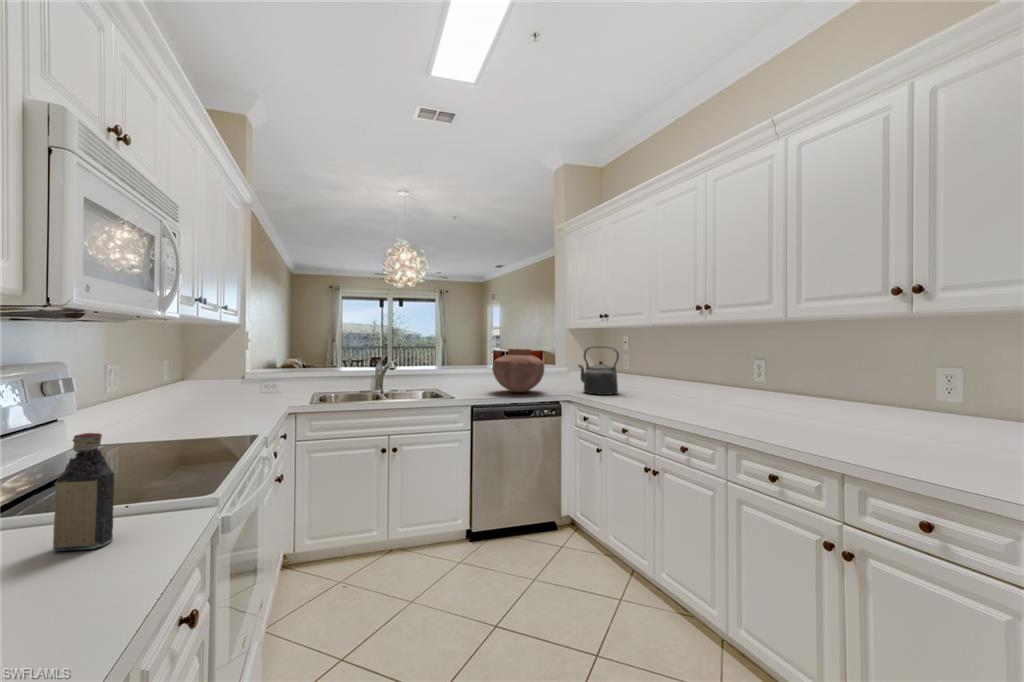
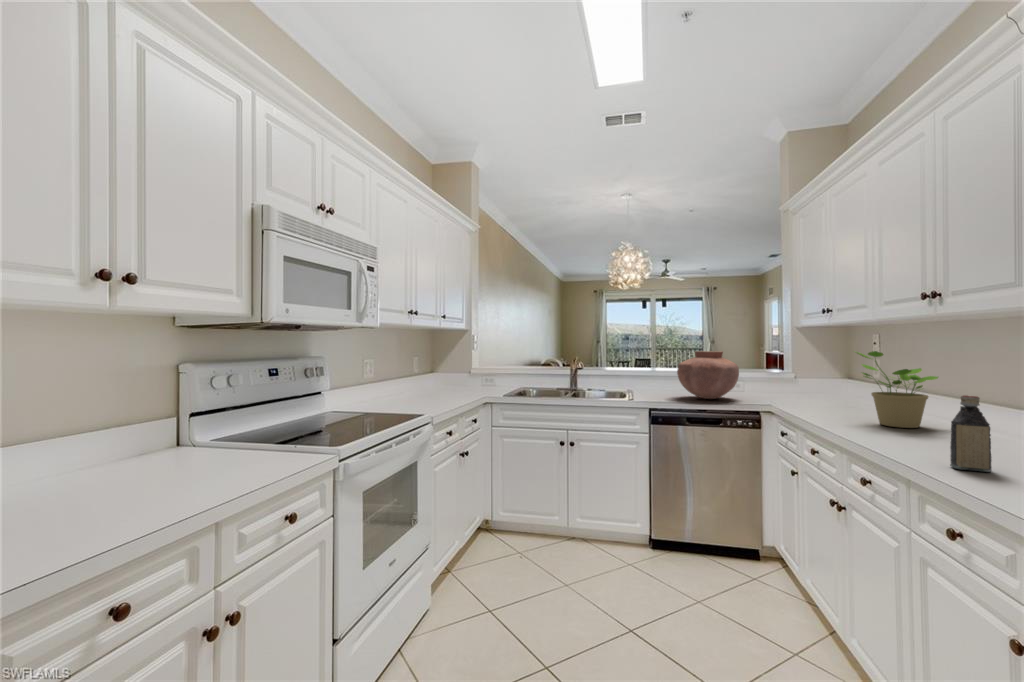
kettle: present [578,346,619,395] -> none [786,348,839,408]
potted plant: none [647,349,697,405] -> present [856,351,938,428]
bottle: present [53,433,115,551] -> present [950,395,992,472]

